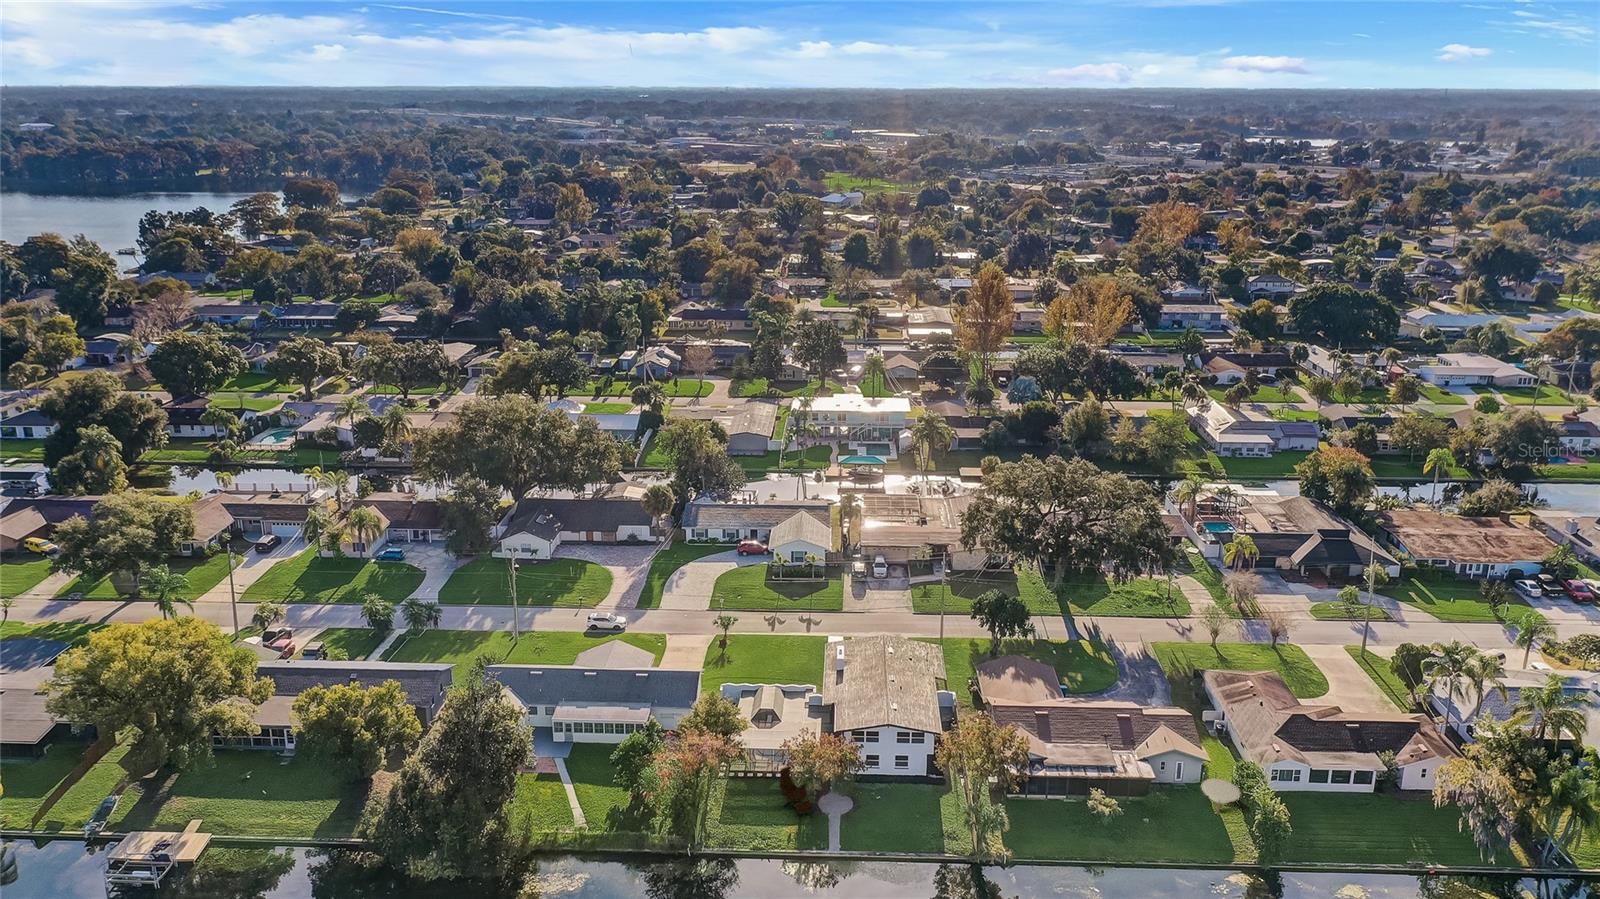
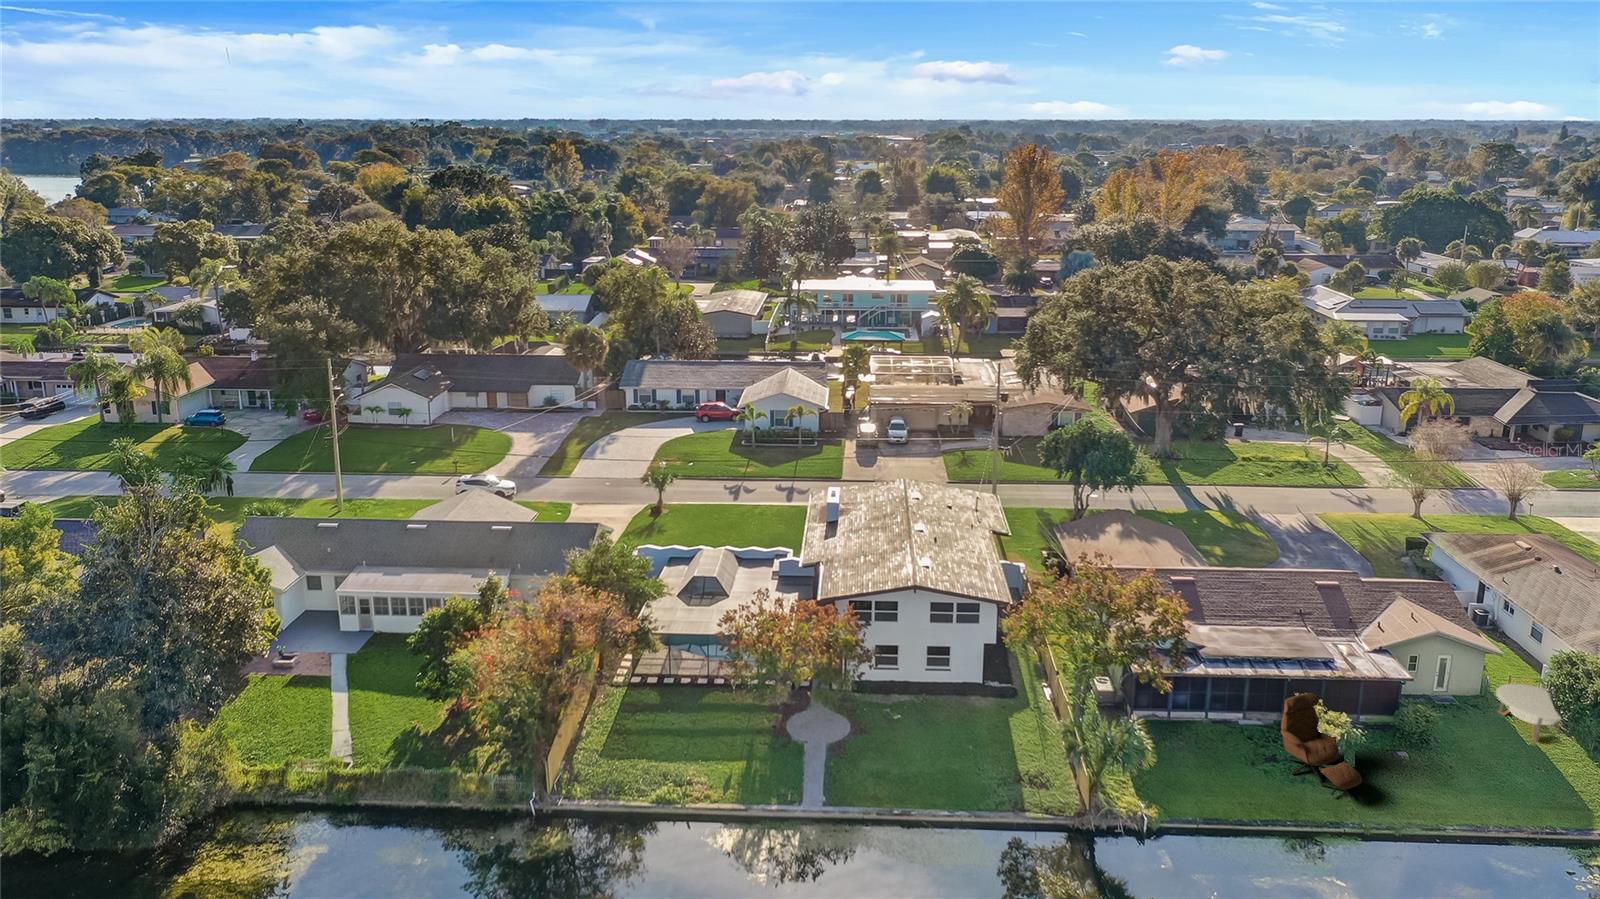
lounge chair: present [779,766,813,815] -> present [1281,693,1362,798]

